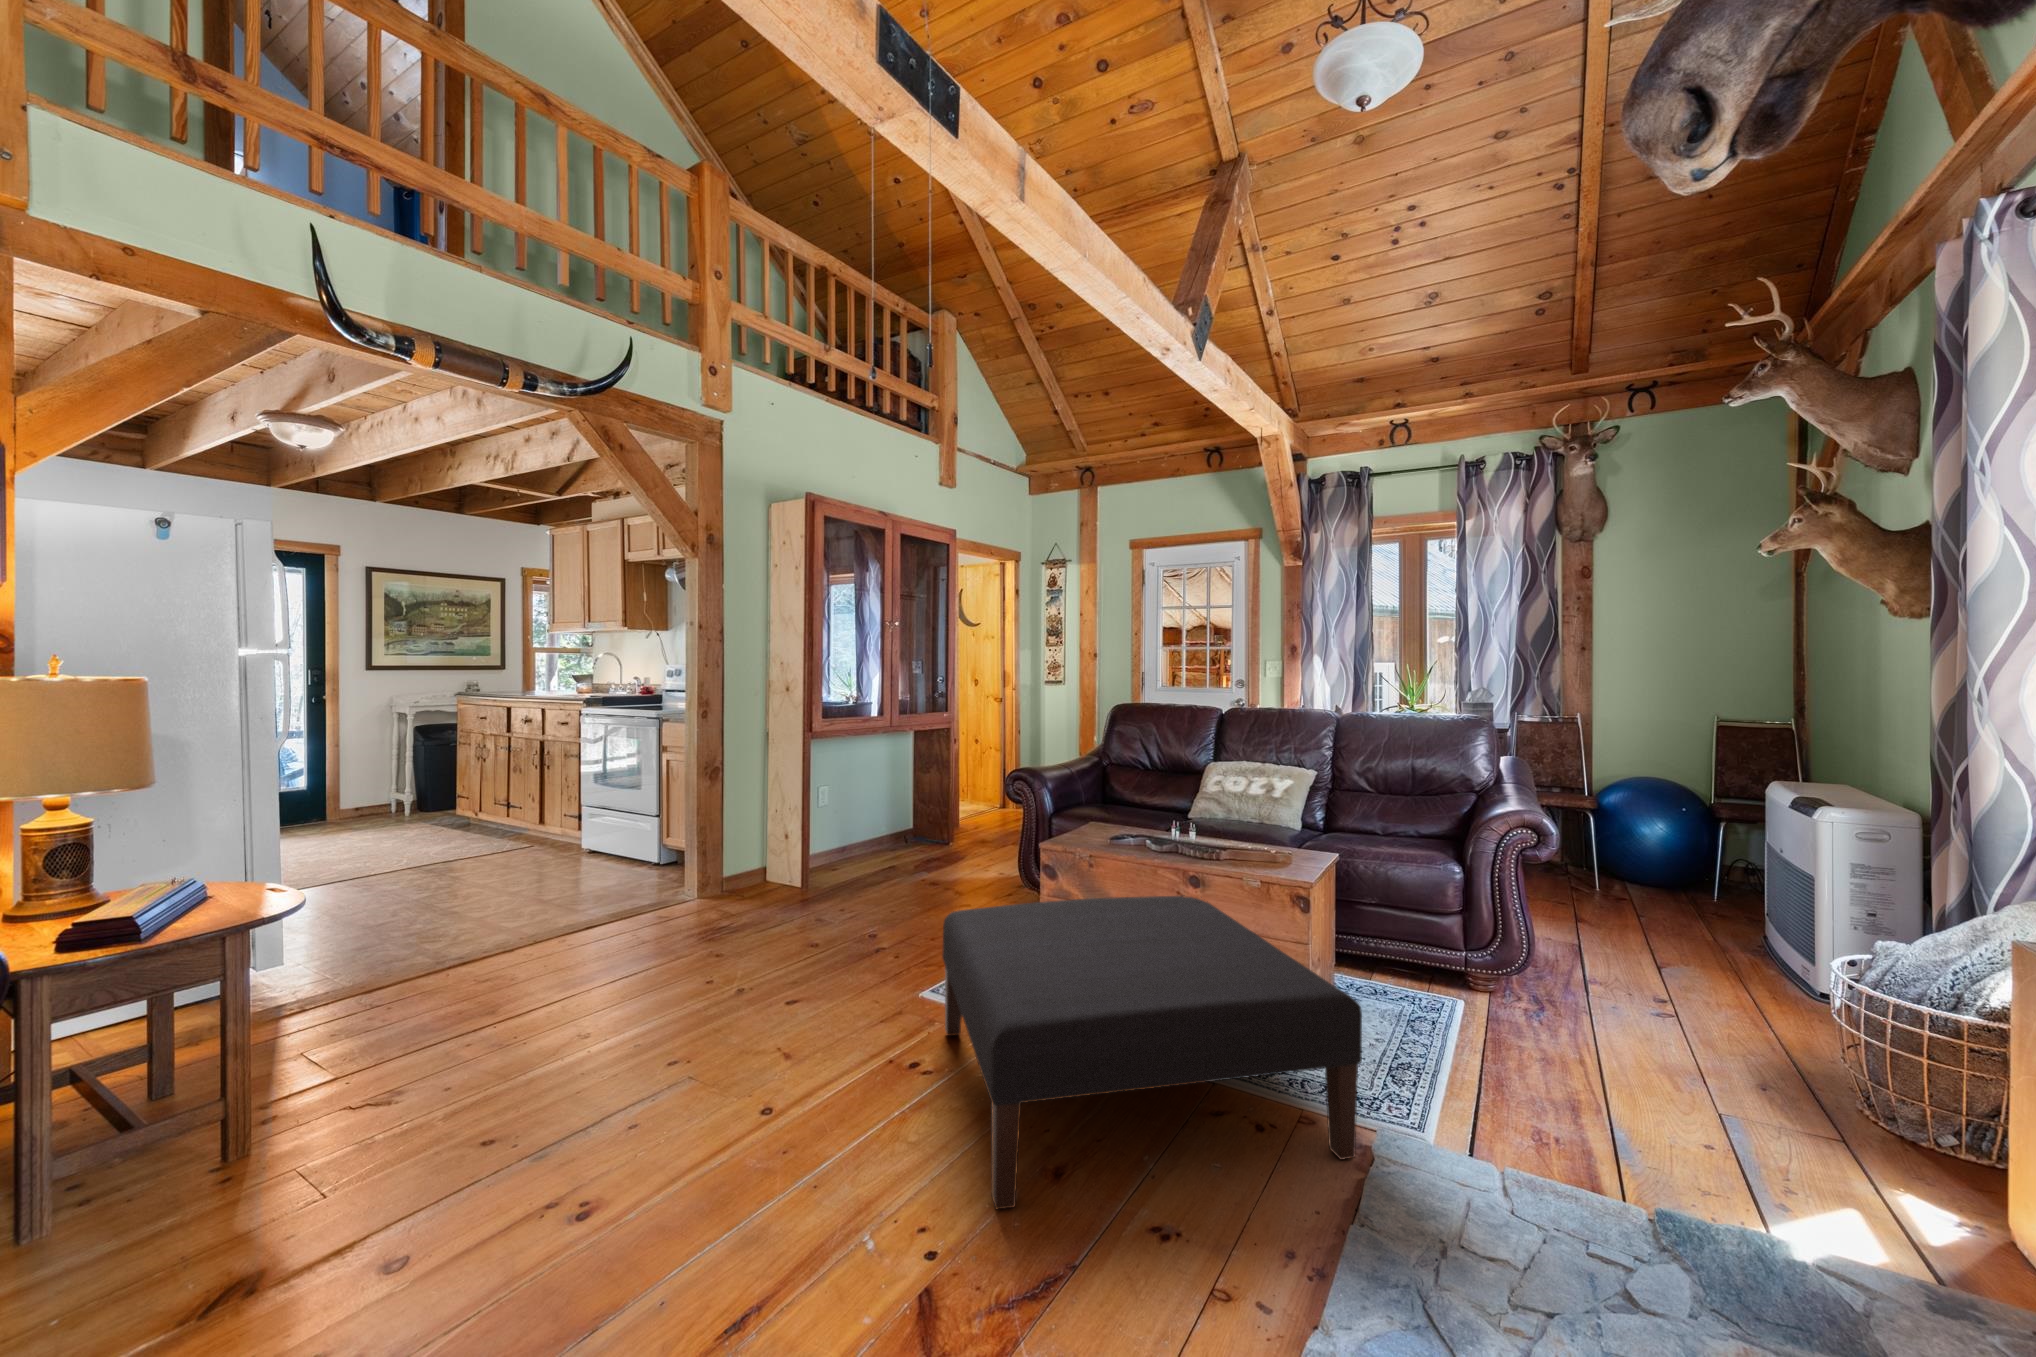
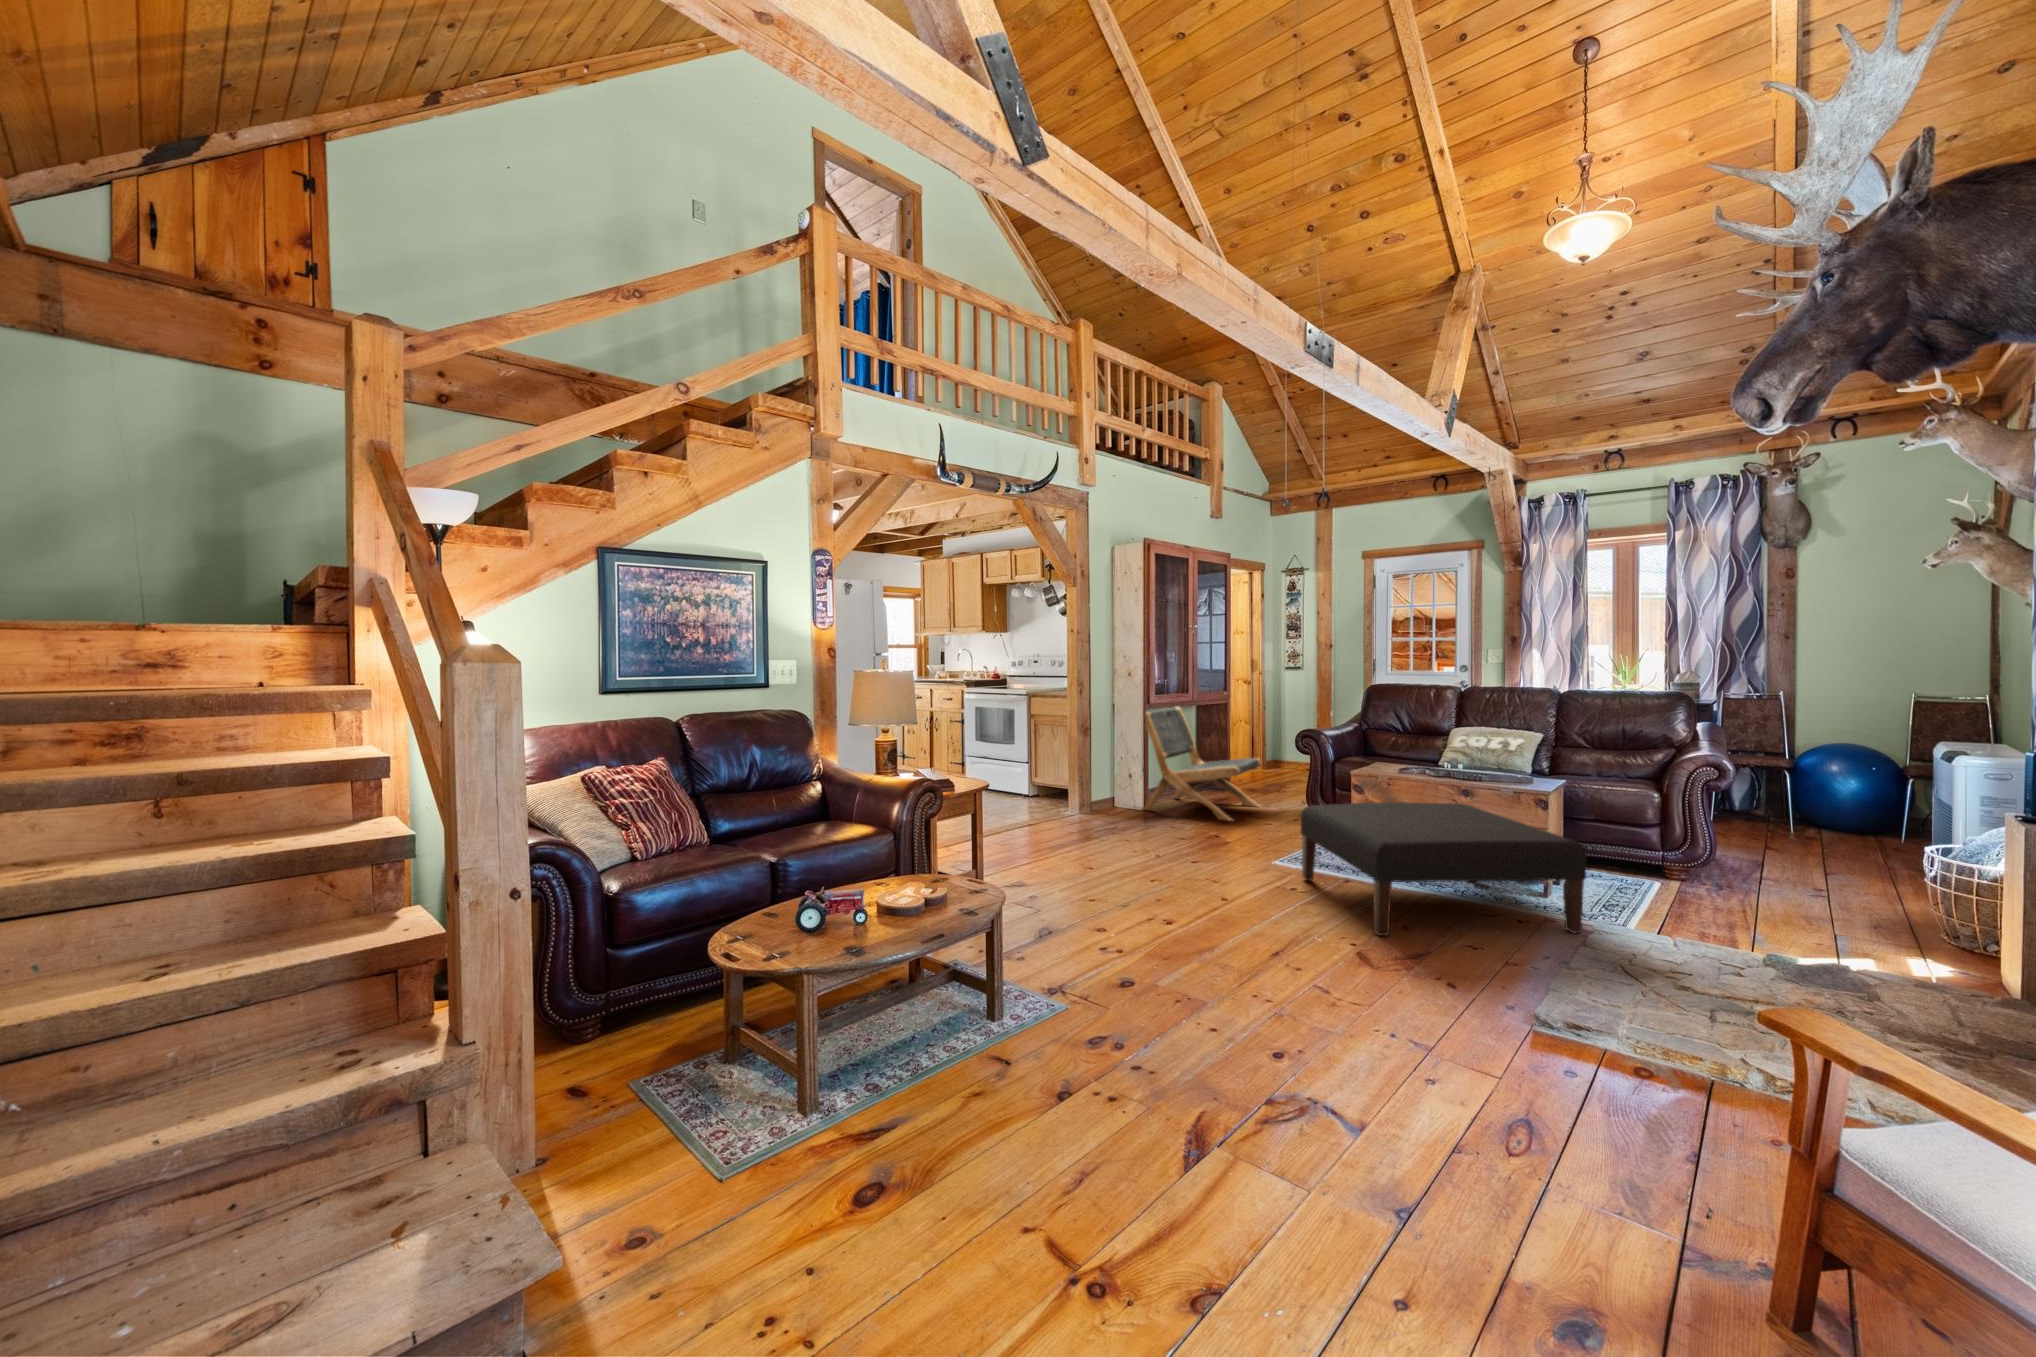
lounge chair: none [803,733,977,900] -> present [1142,707,1261,821]

